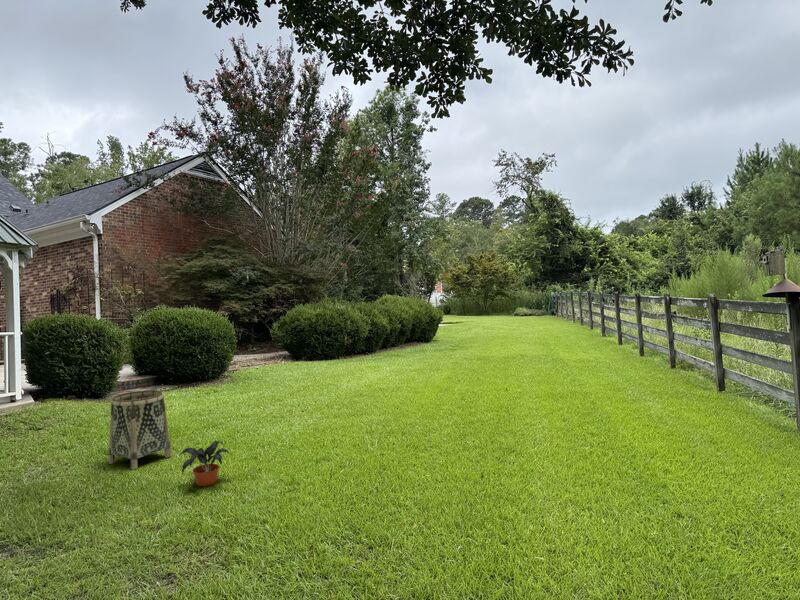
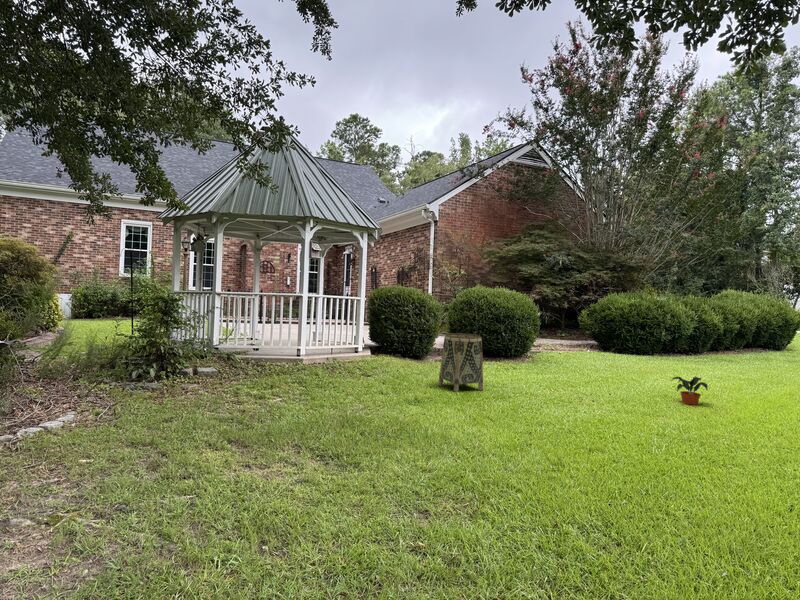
potted plant: present [181,441,230,486] -> present [672,376,708,405]

